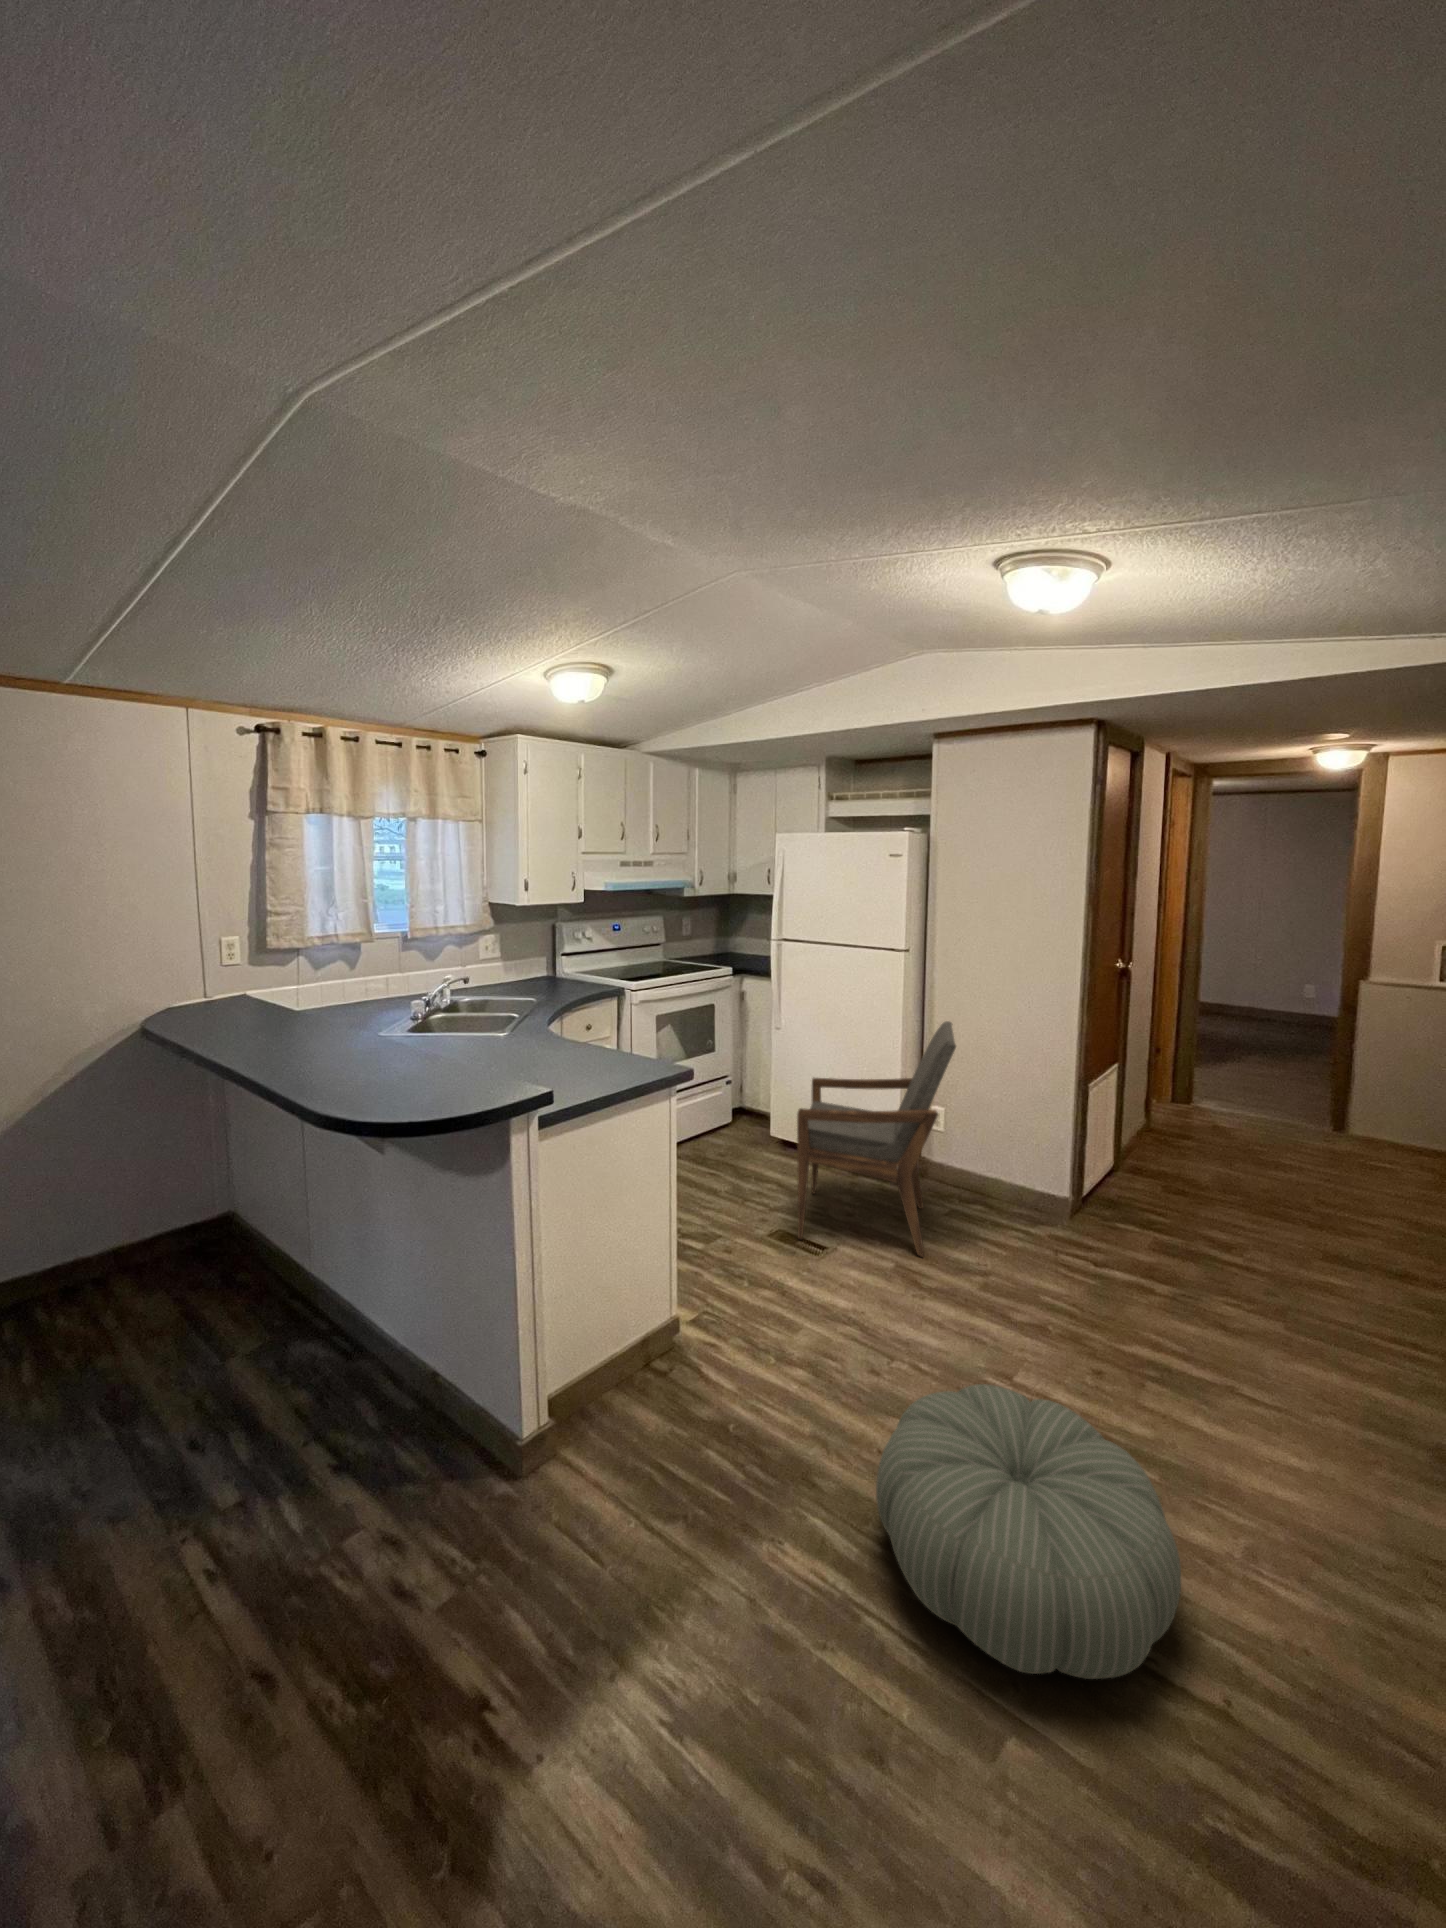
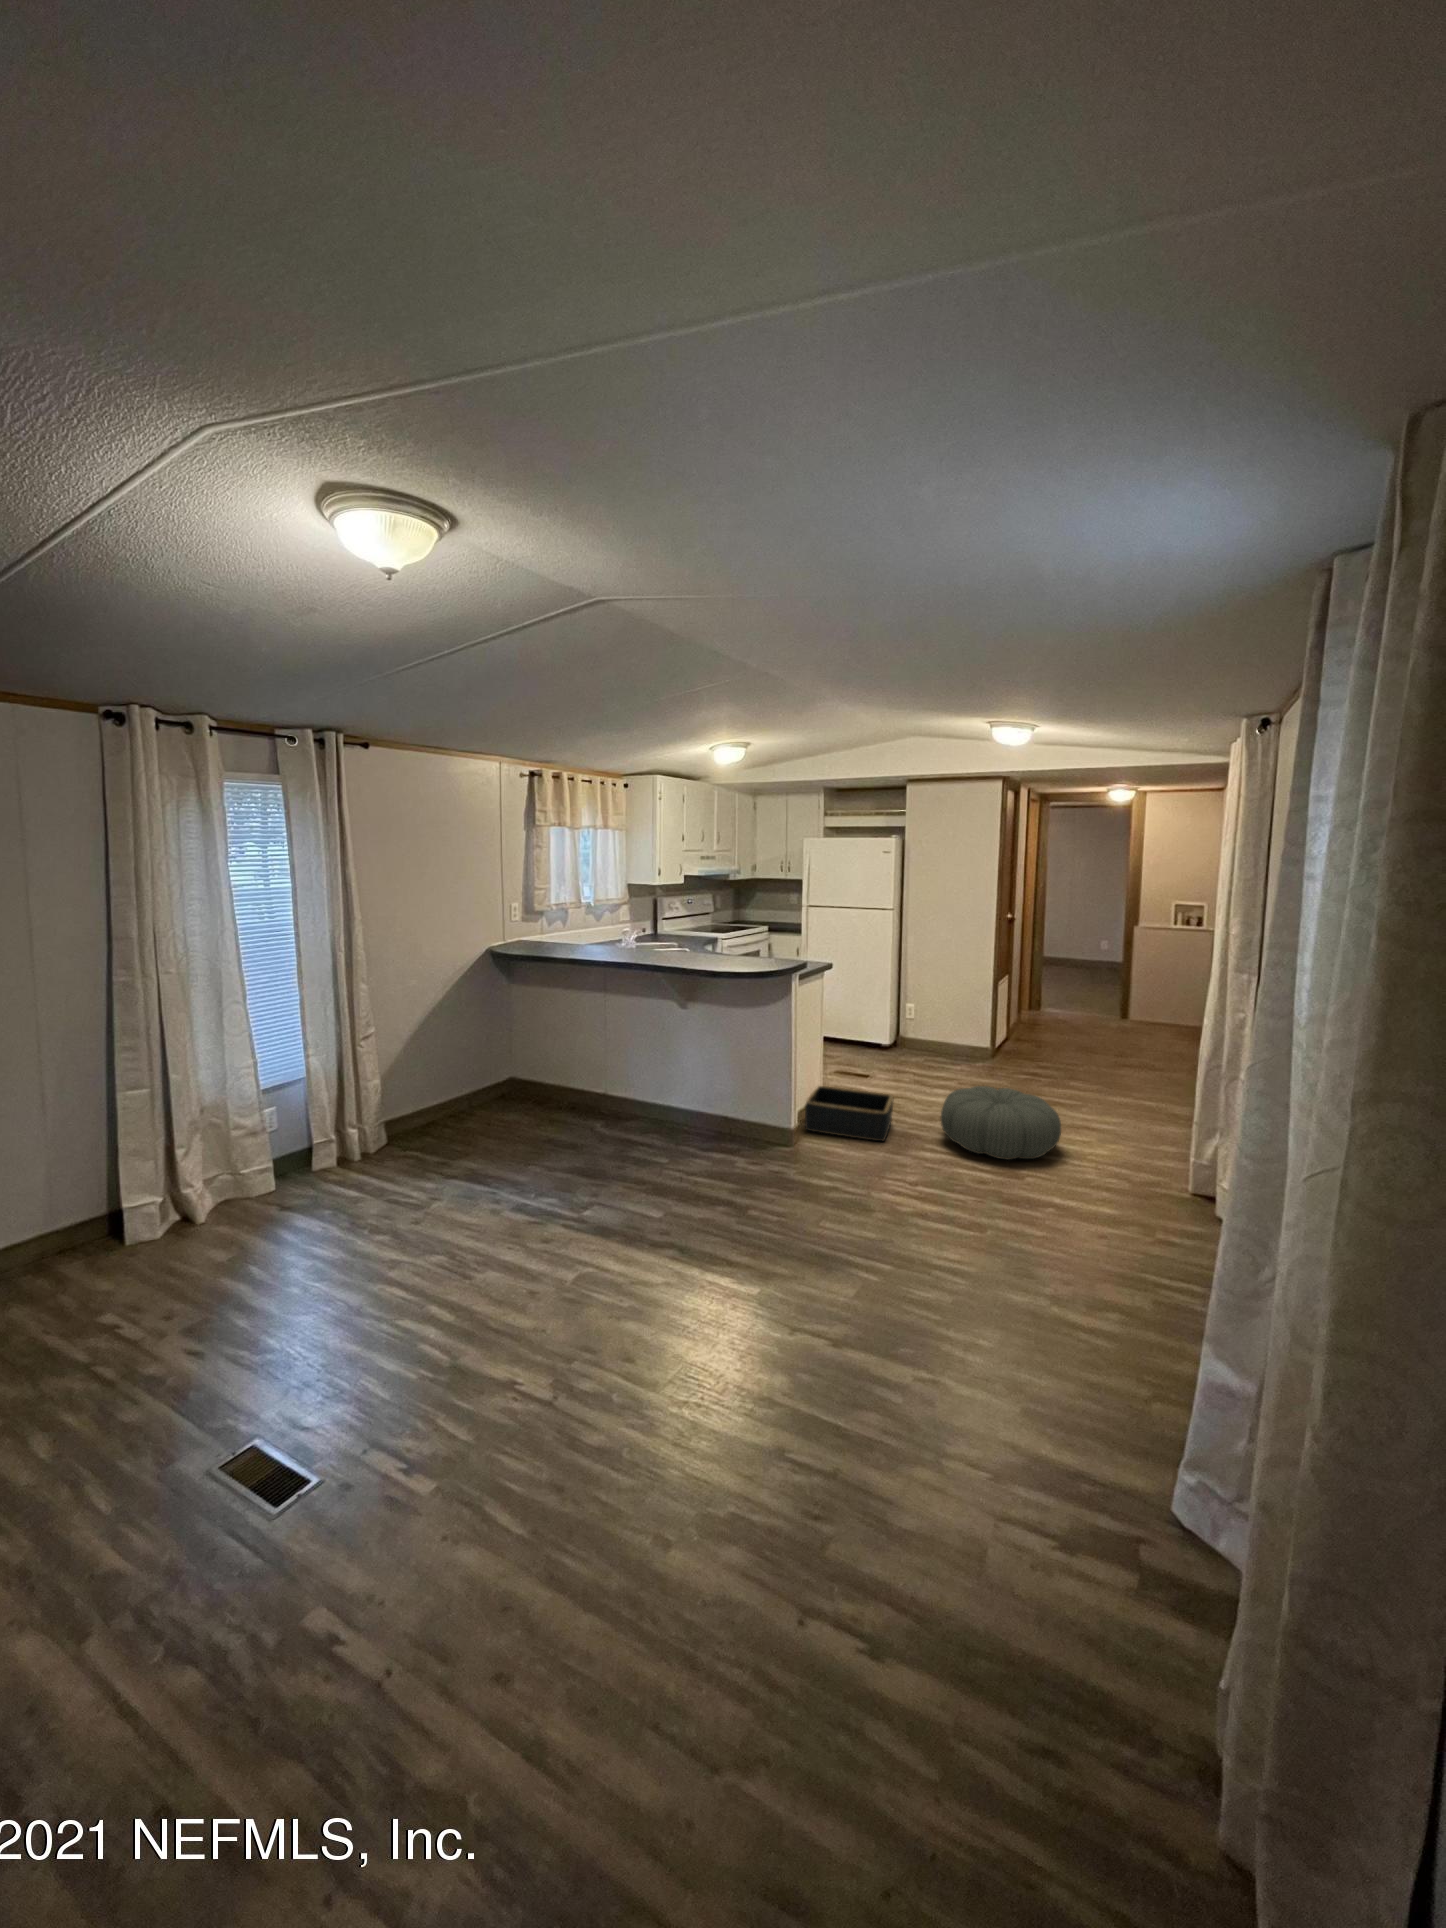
armchair: present [797,1021,956,1257] -> none [842,948,935,1076]
basket: none [599,1319,802,1510] -> present [805,1086,893,1141]

